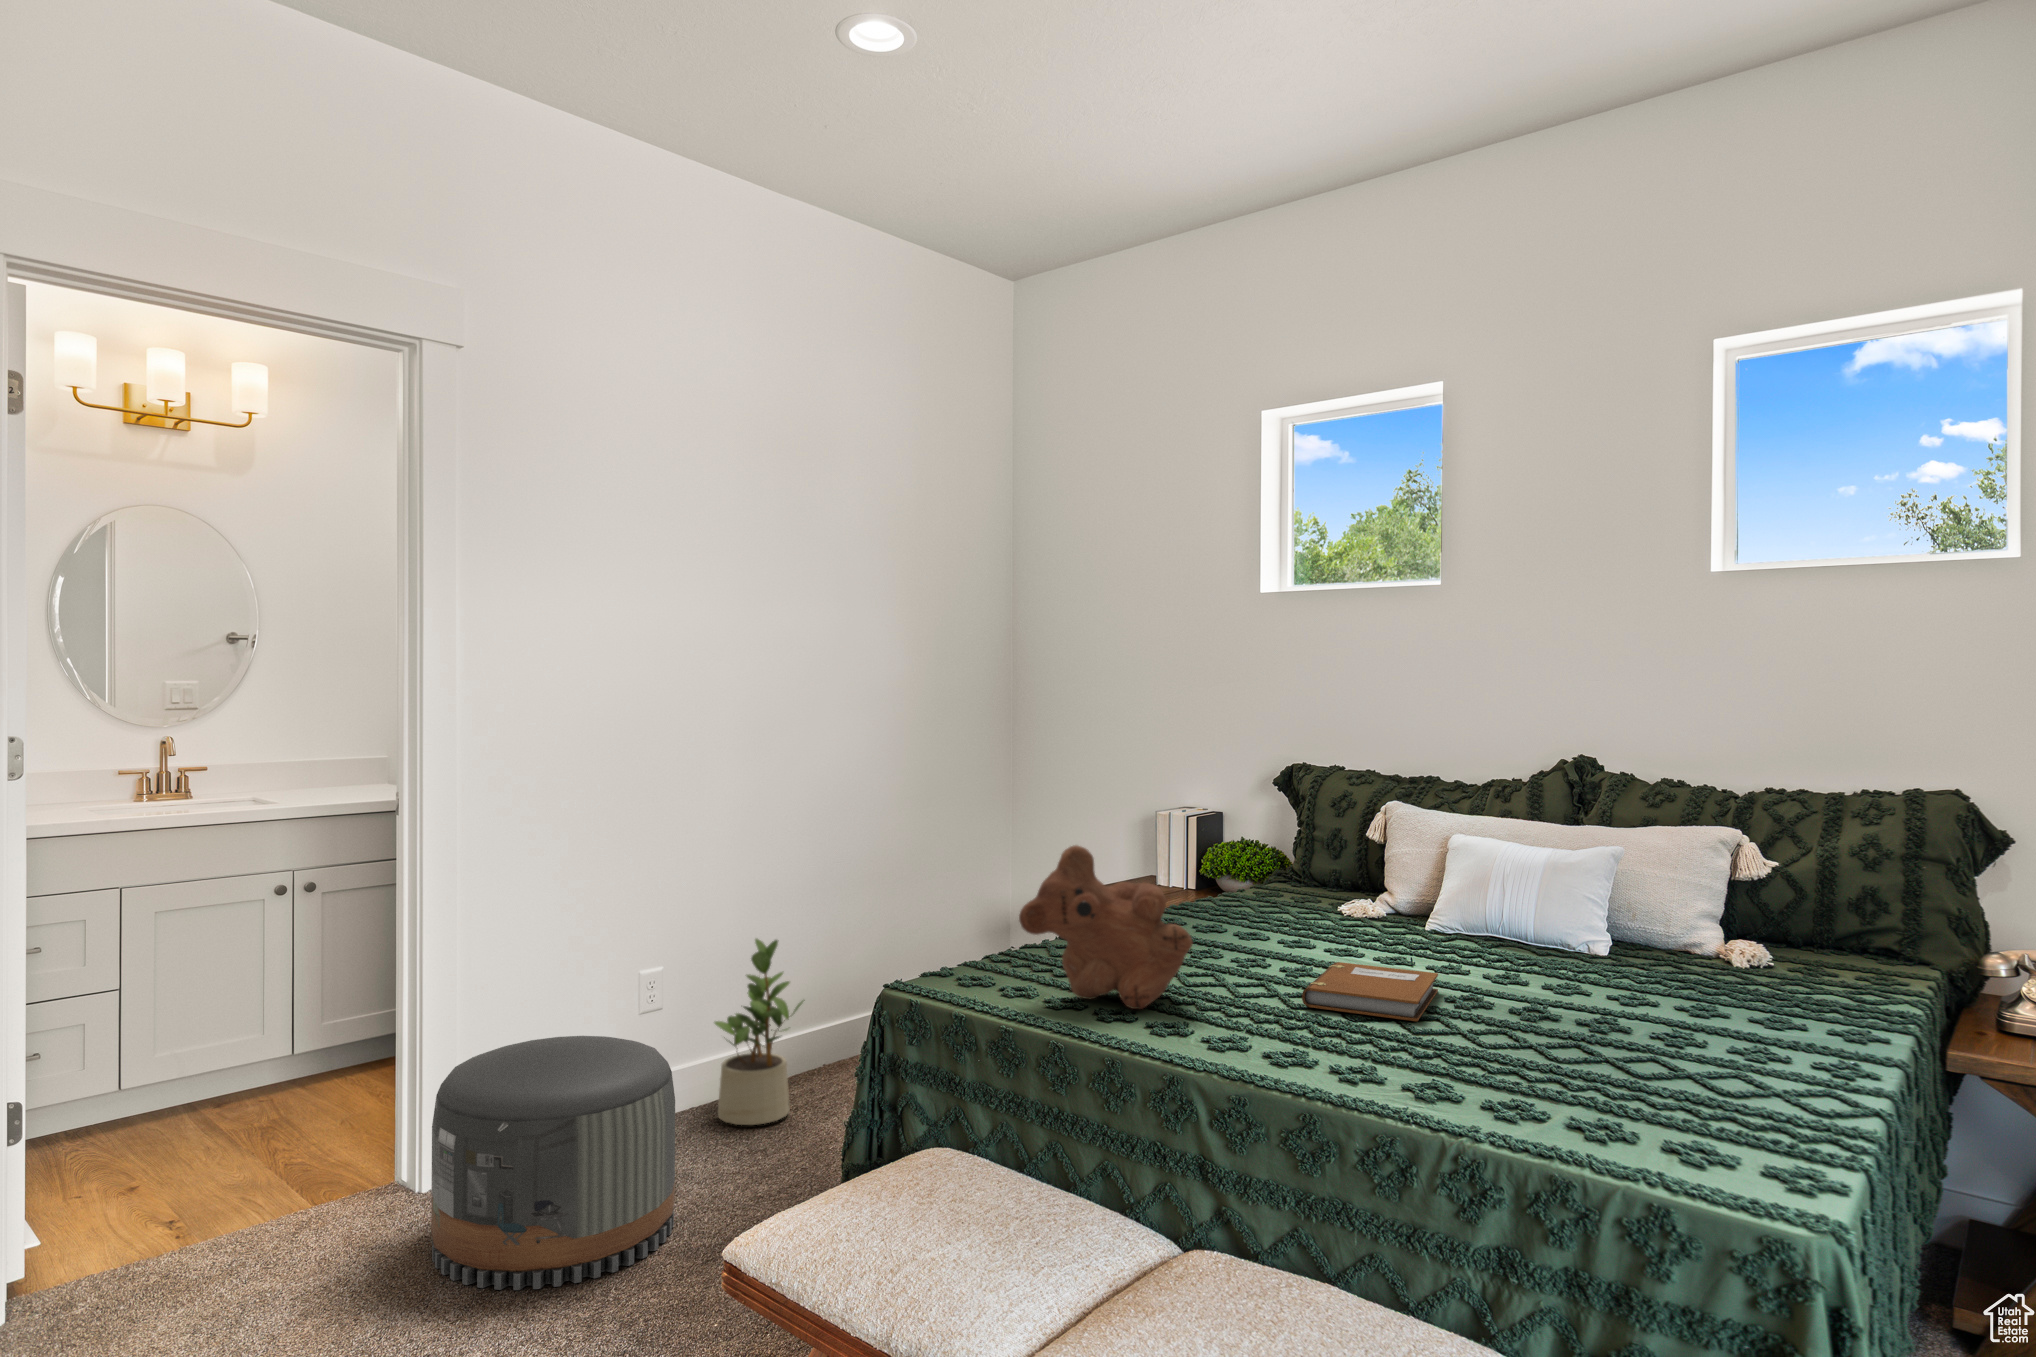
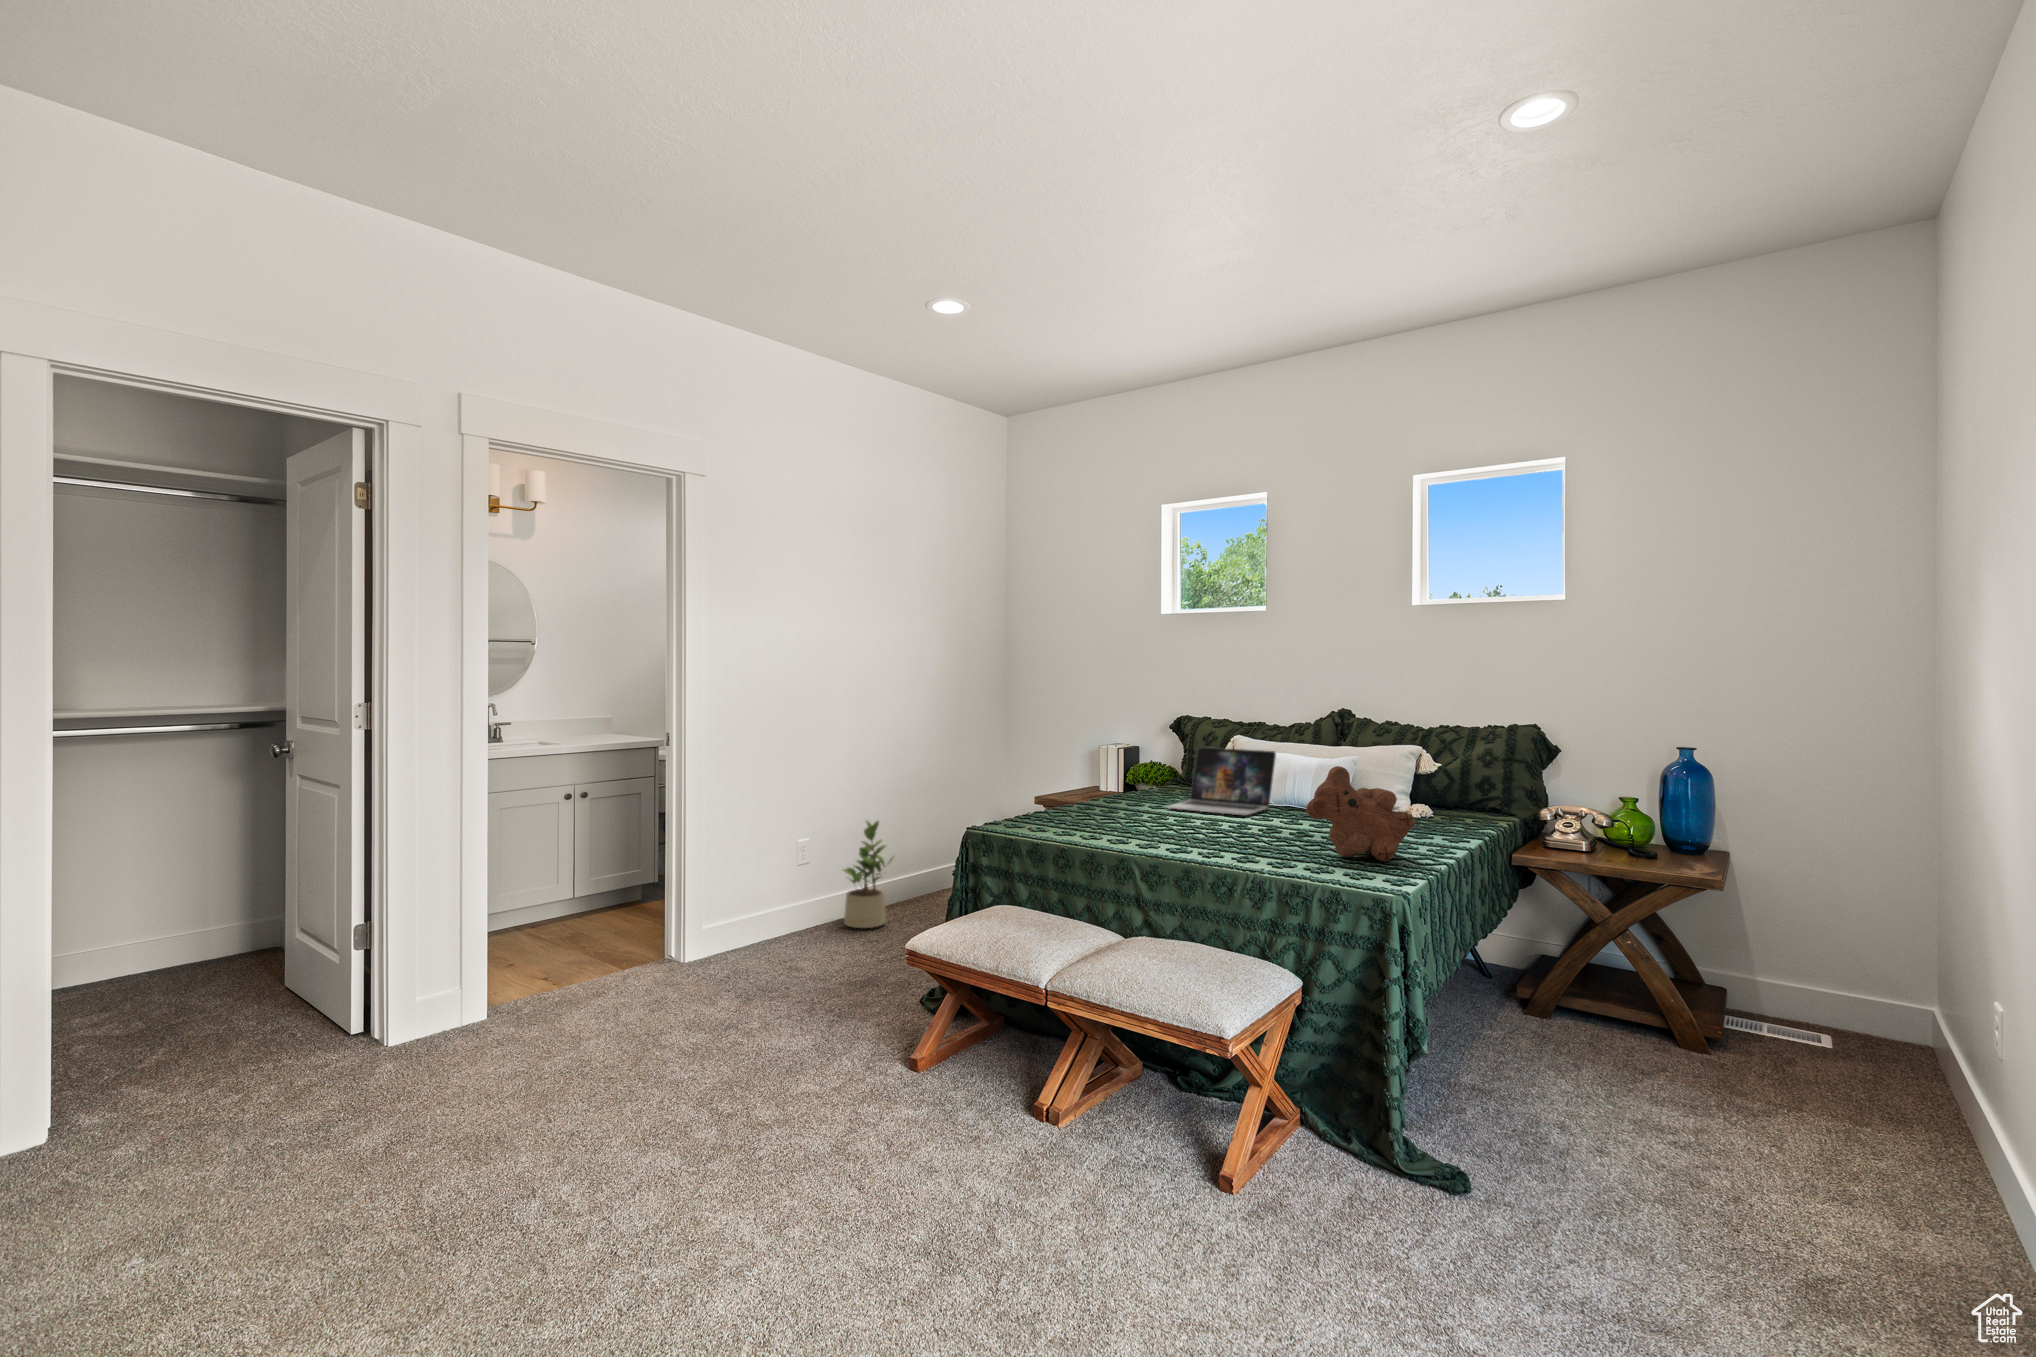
laptop: none [1266,824,1468,959] -> present [1167,747,1276,815]
teddy bear: present [1019,845,1193,1009] -> present [1306,766,1415,861]
notebook: present [1302,962,1438,1021] -> none [1185,815,1255,838]
pouf: present [431,1036,675,1290] -> none [709,869,839,997]

